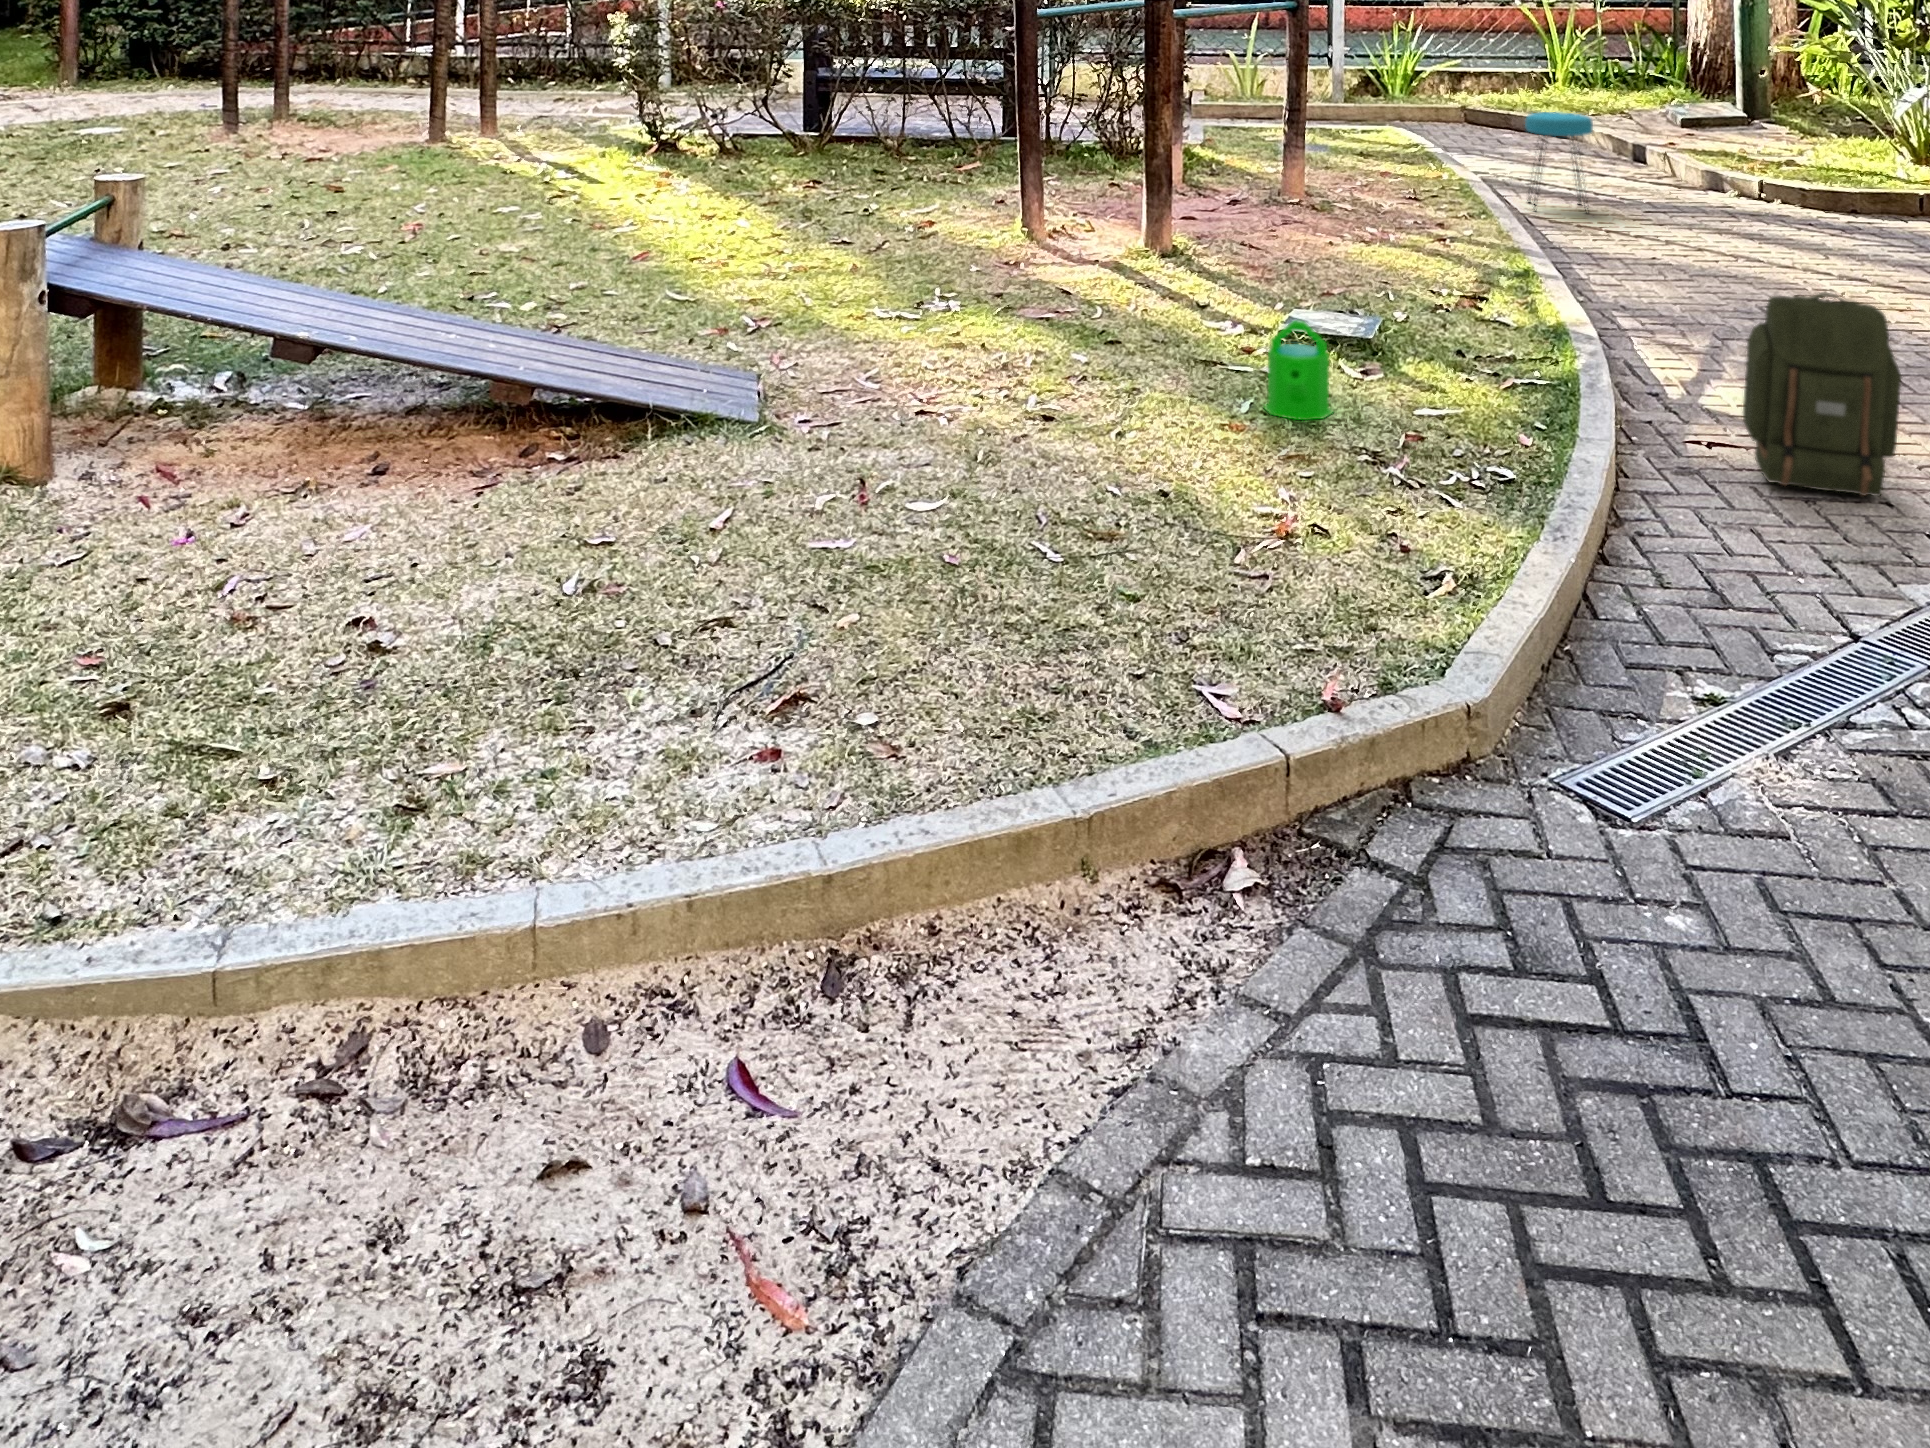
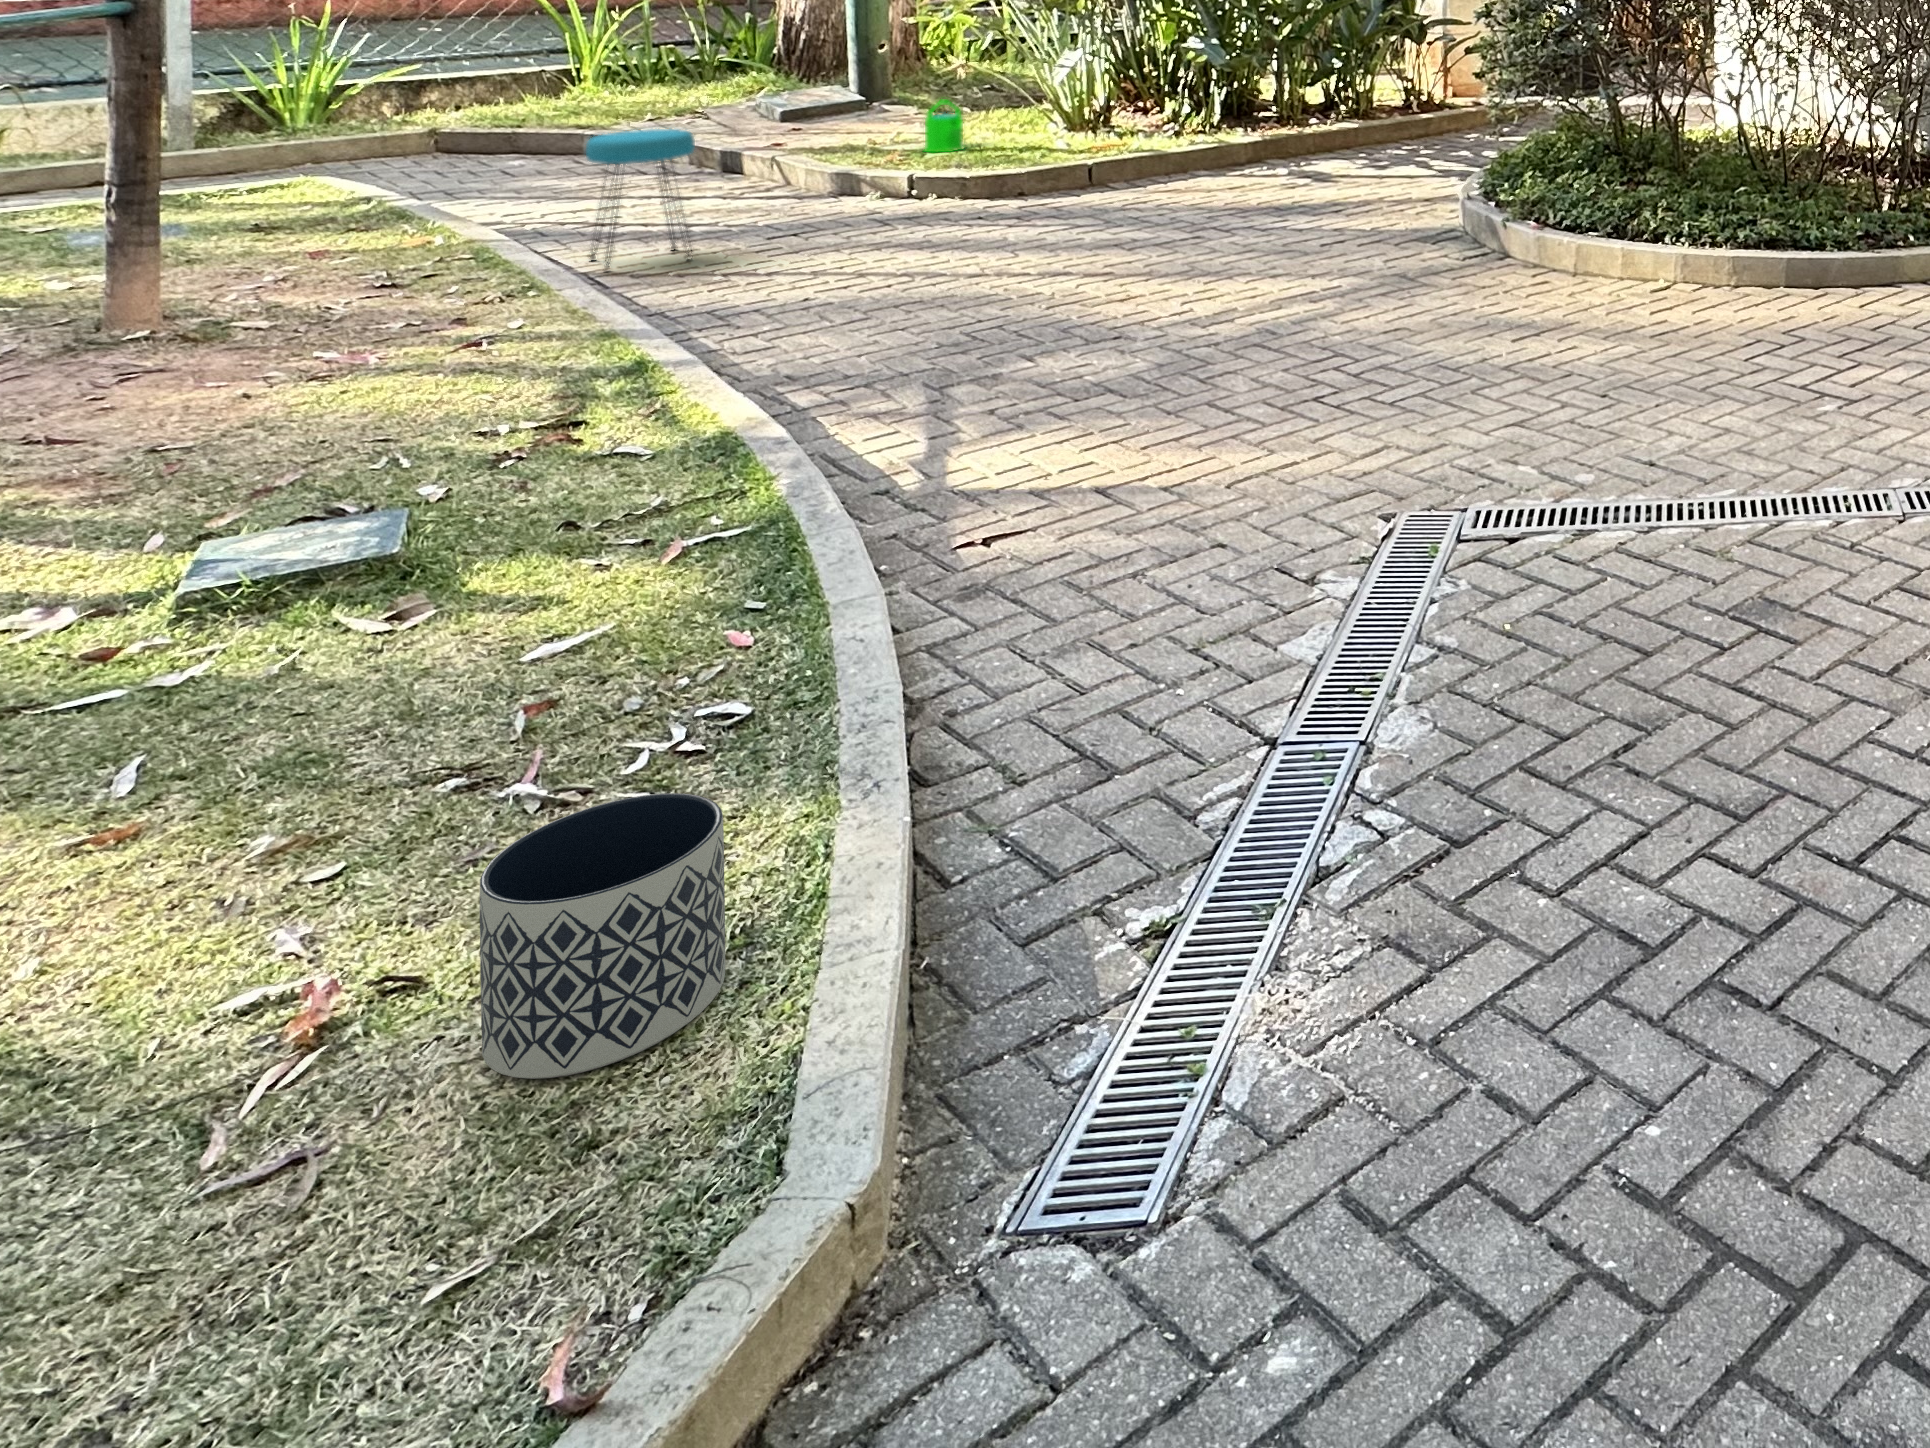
backpack: present [1743,293,1902,496] -> none [1039,317,1229,571]
watering can: present [1264,320,1333,420] -> present [925,99,964,153]
planter: none [1340,468,1454,605] -> present [480,793,725,1079]

